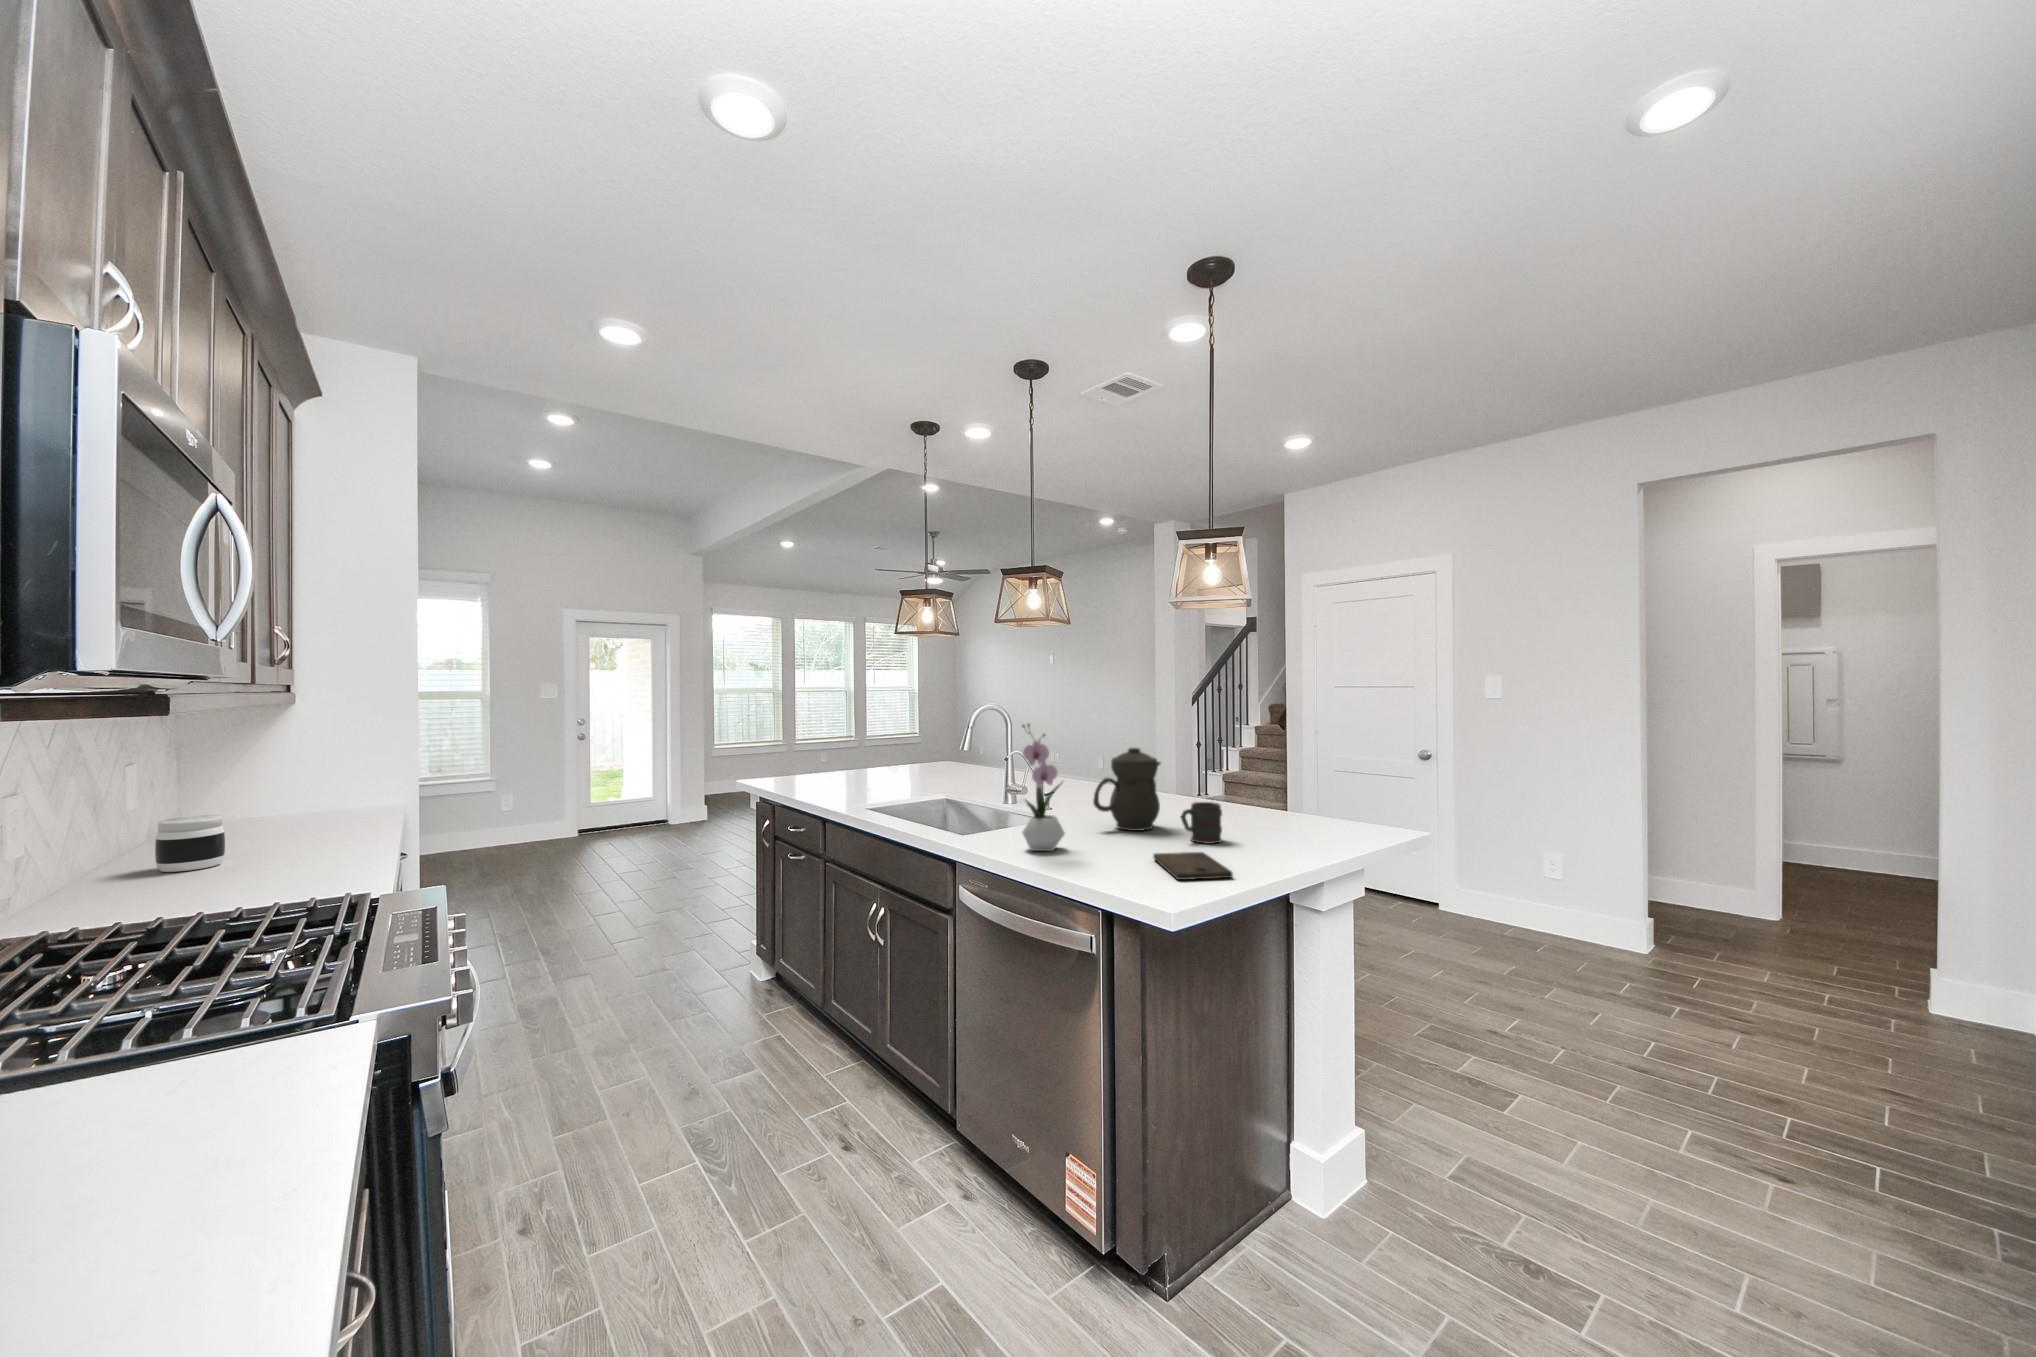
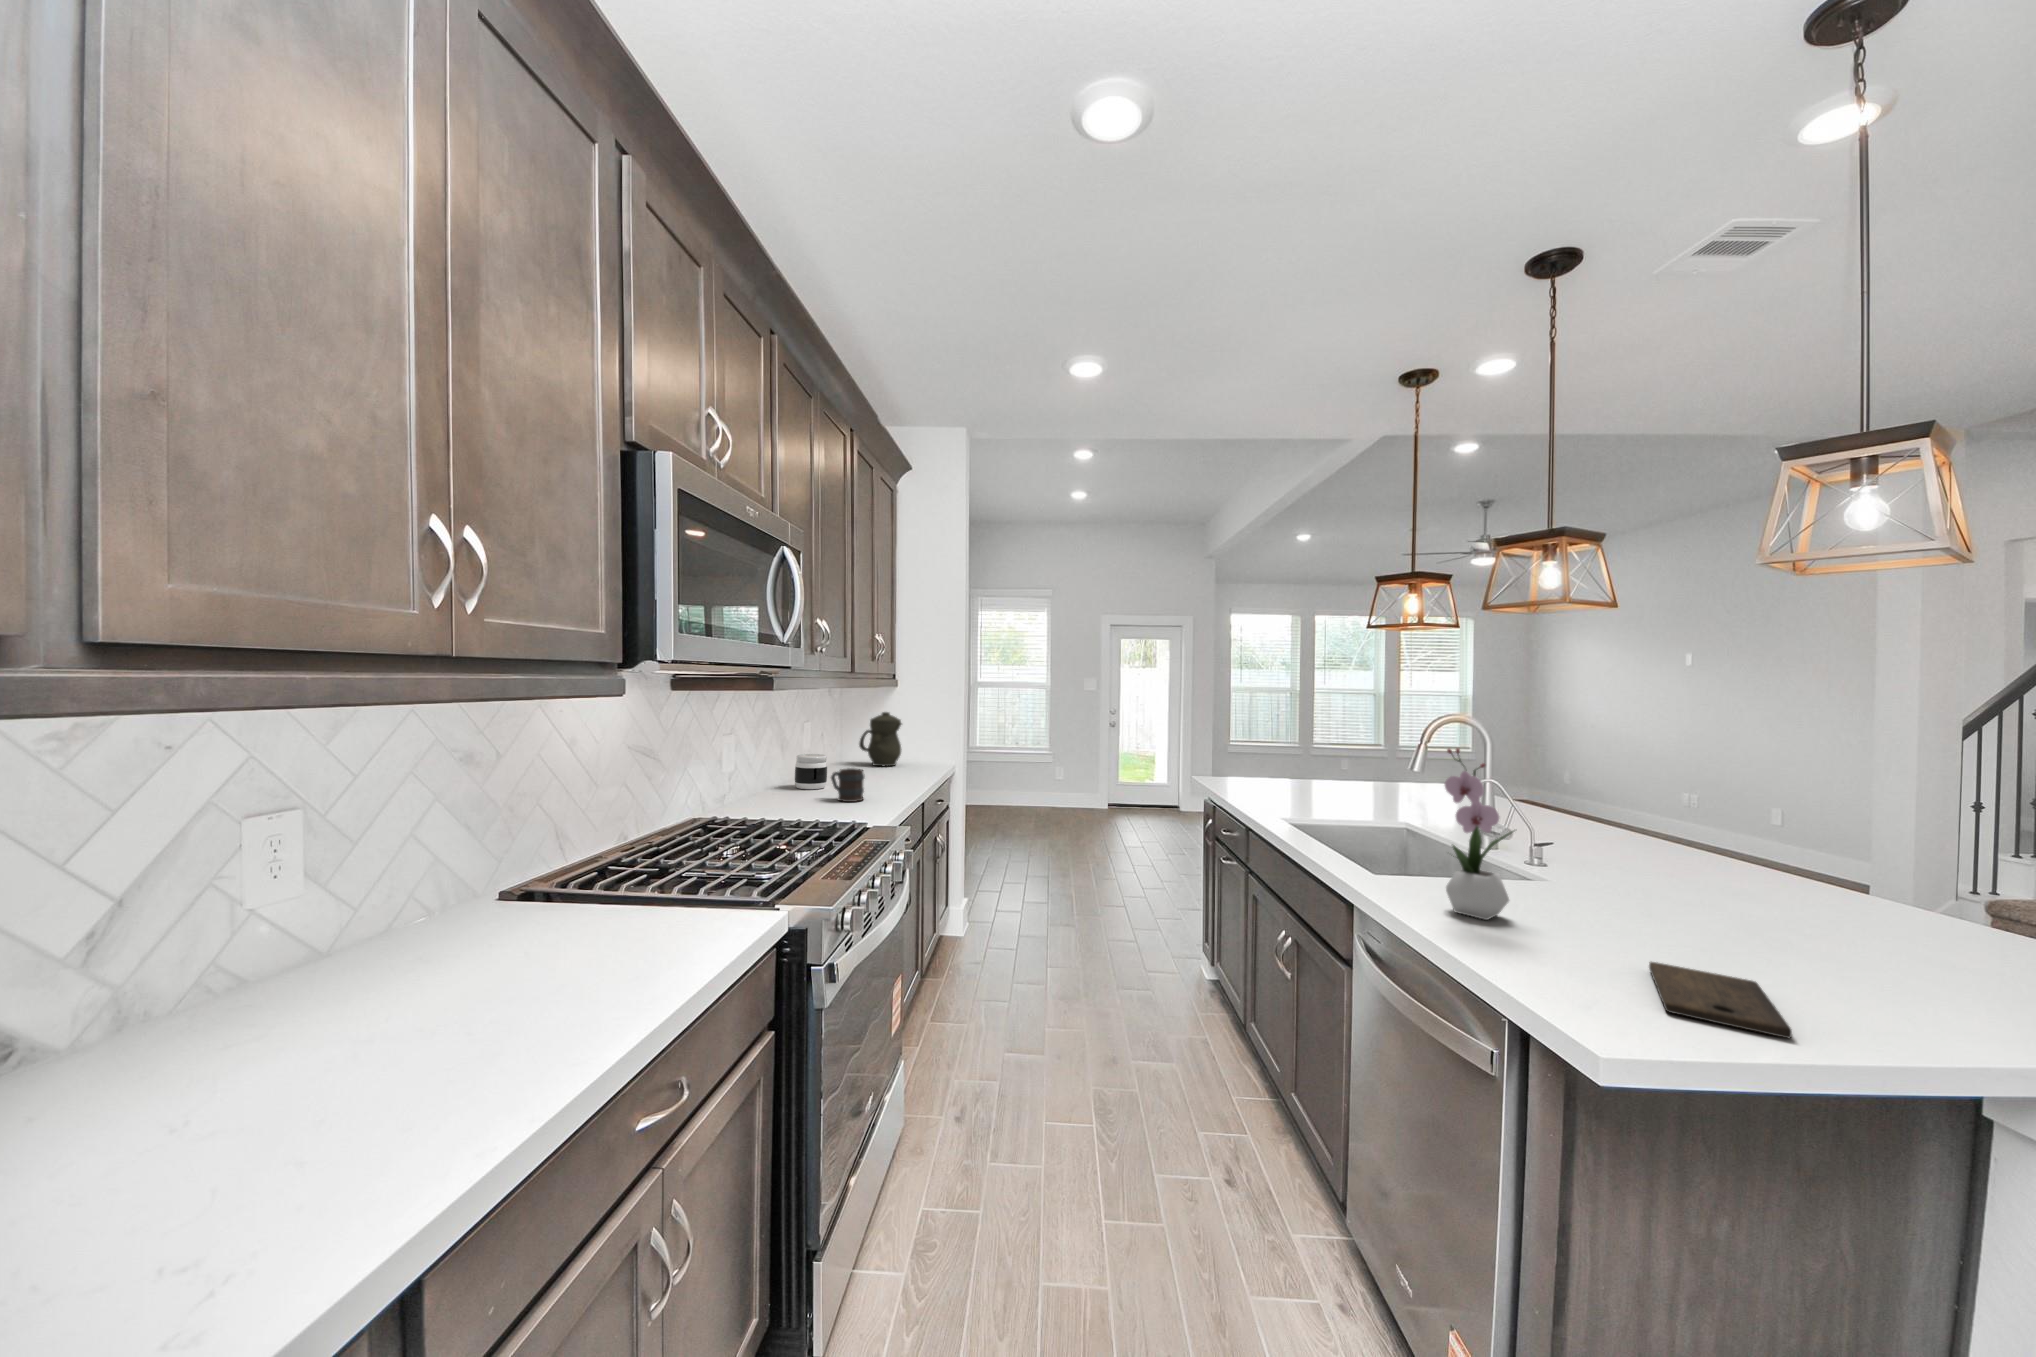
teapot: present [1093,748,1160,831] -> present [859,712,902,766]
mug: present [1181,802,1222,844] -> present [831,768,865,802]

